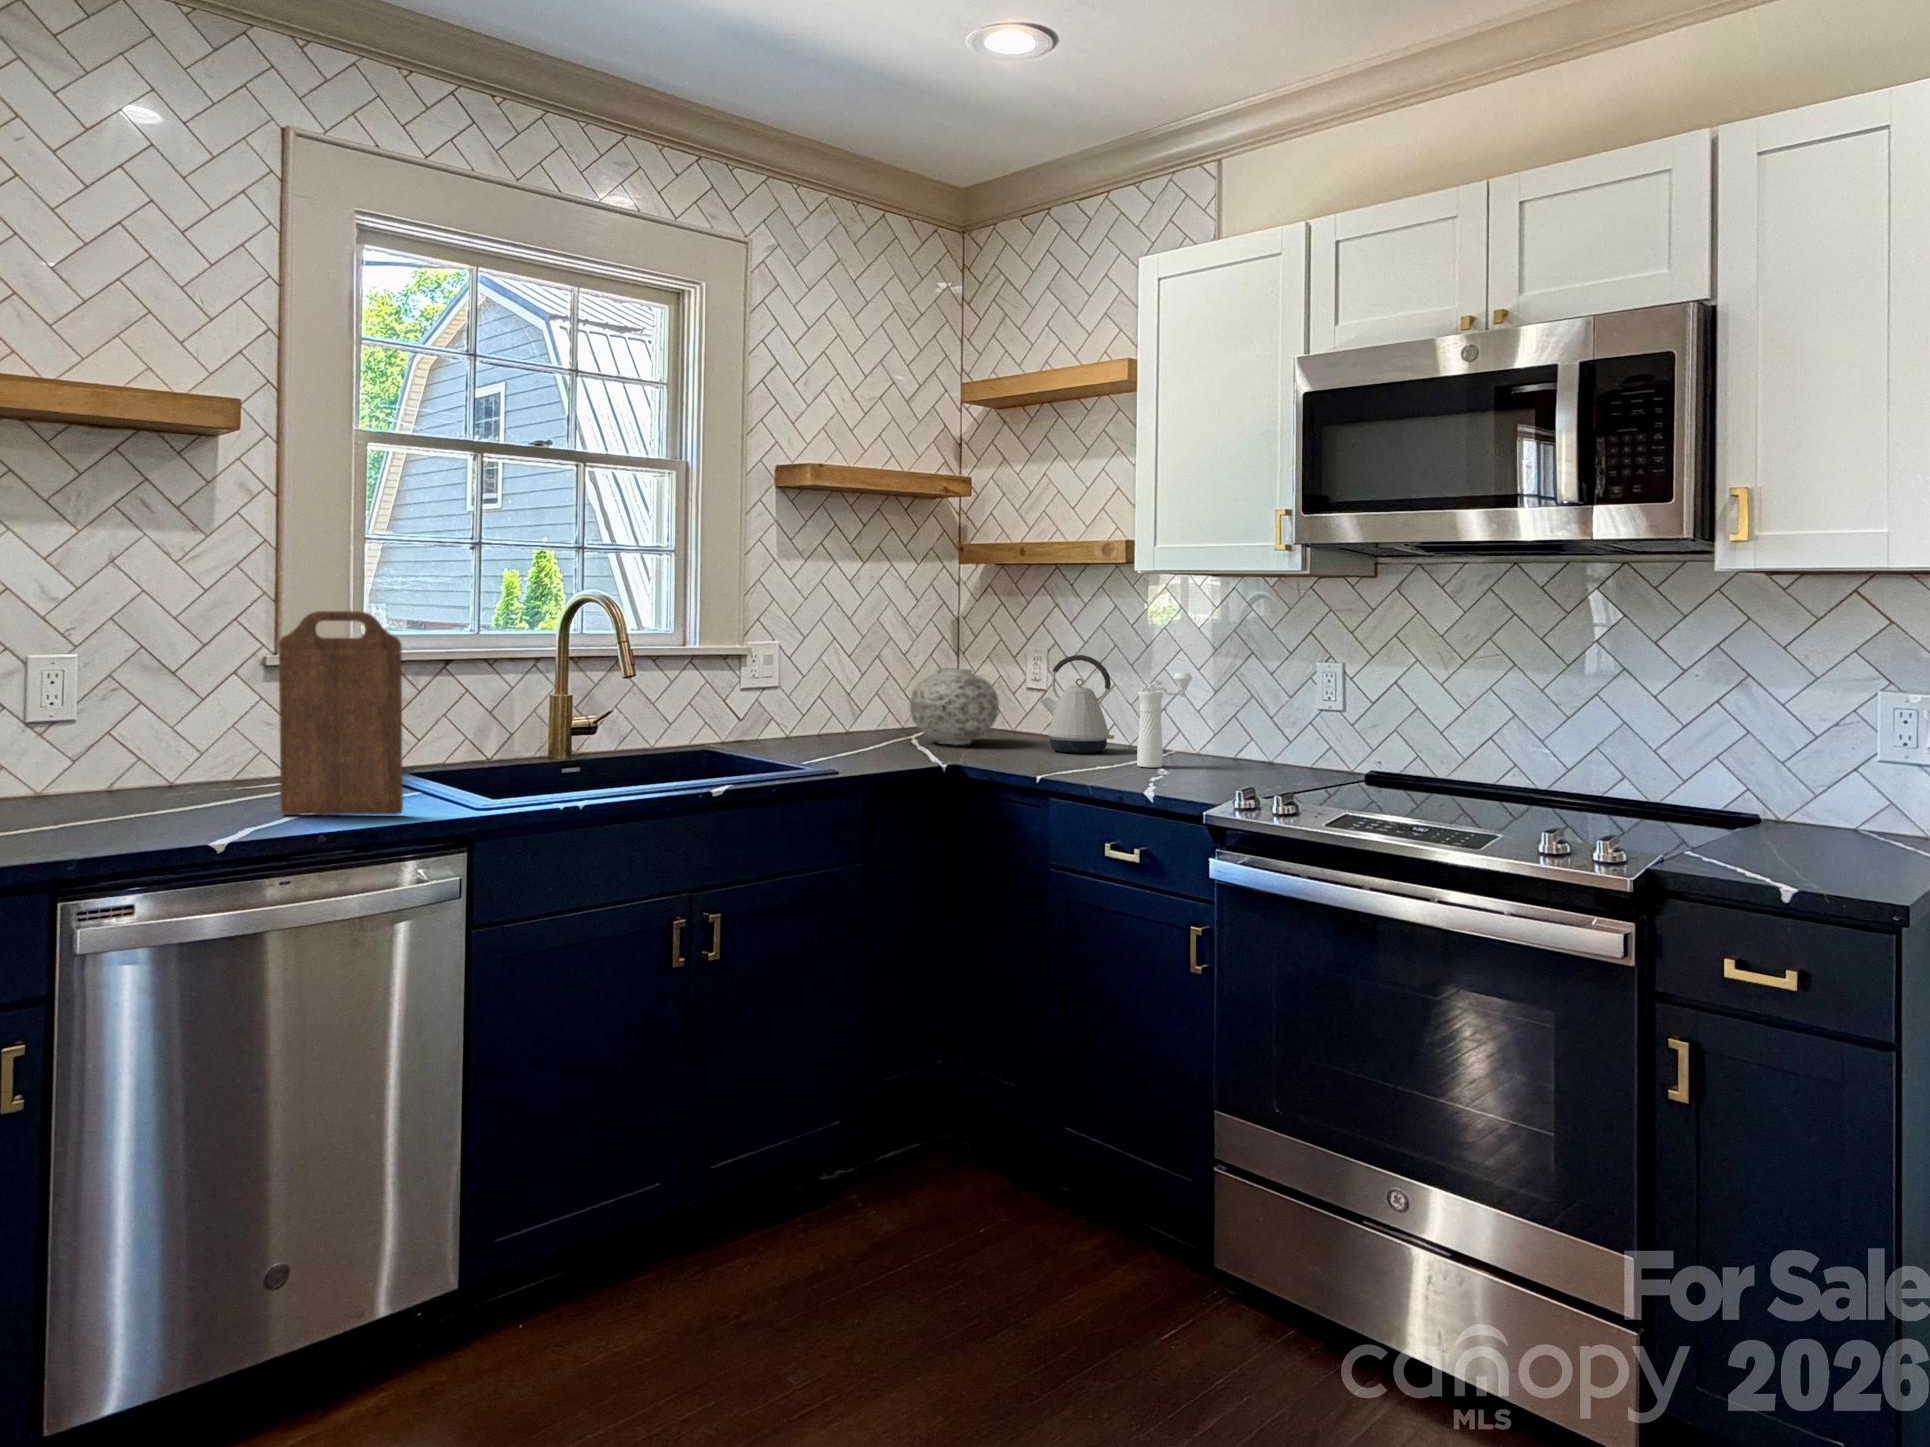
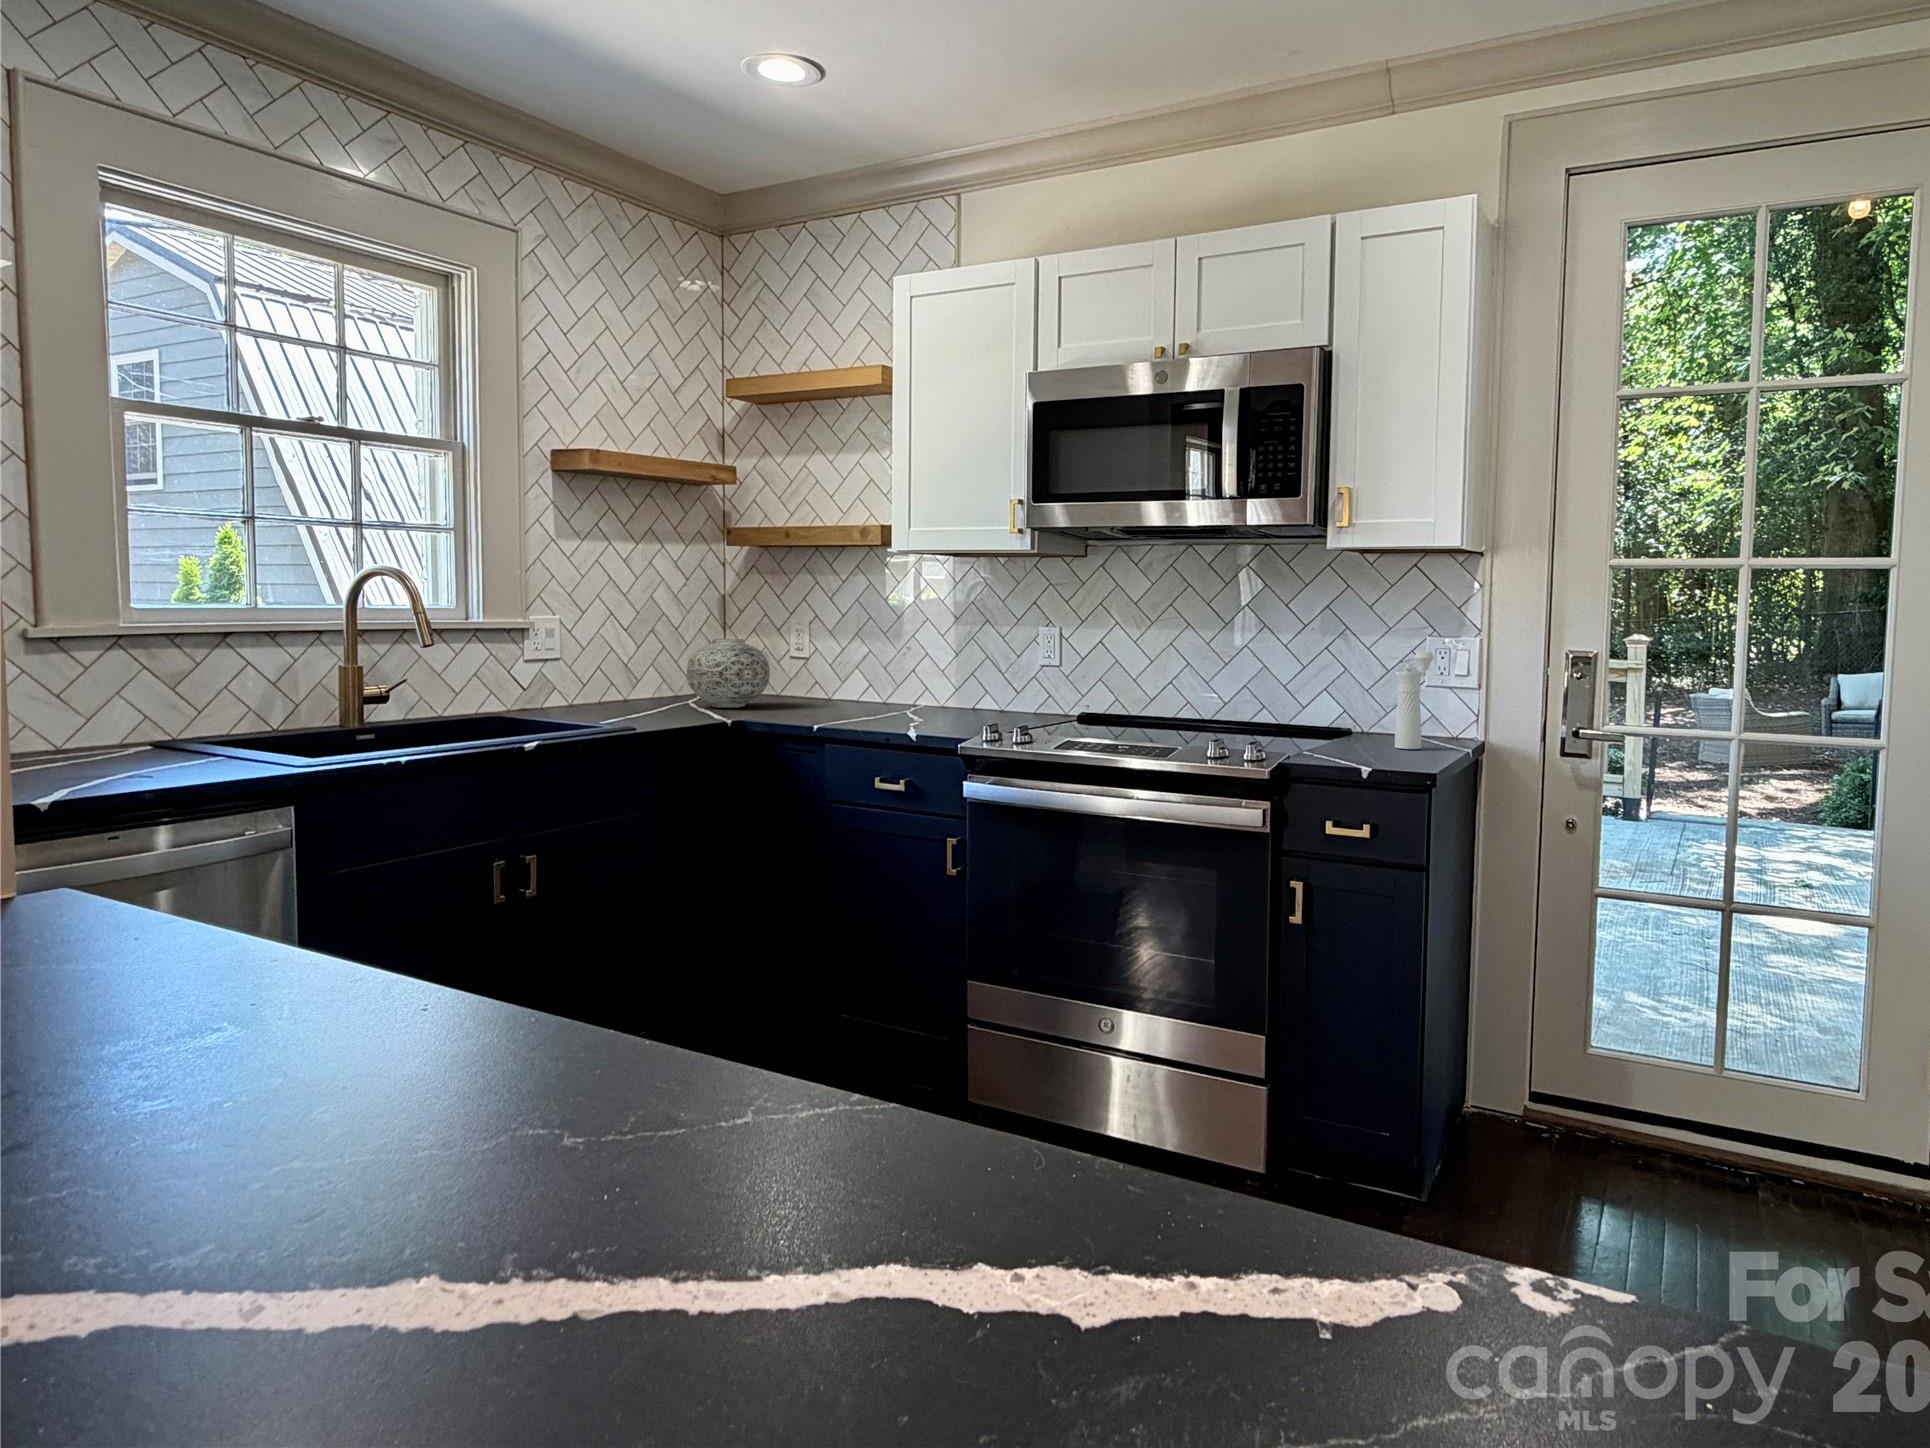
cutting board: present [279,611,403,815] -> none [78,578,220,779]
kettle: present [1040,655,1114,753] -> none [808,625,875,711]
pepper mill: present [1137,673,1192,767] -> present [1395,652,1434,749]

